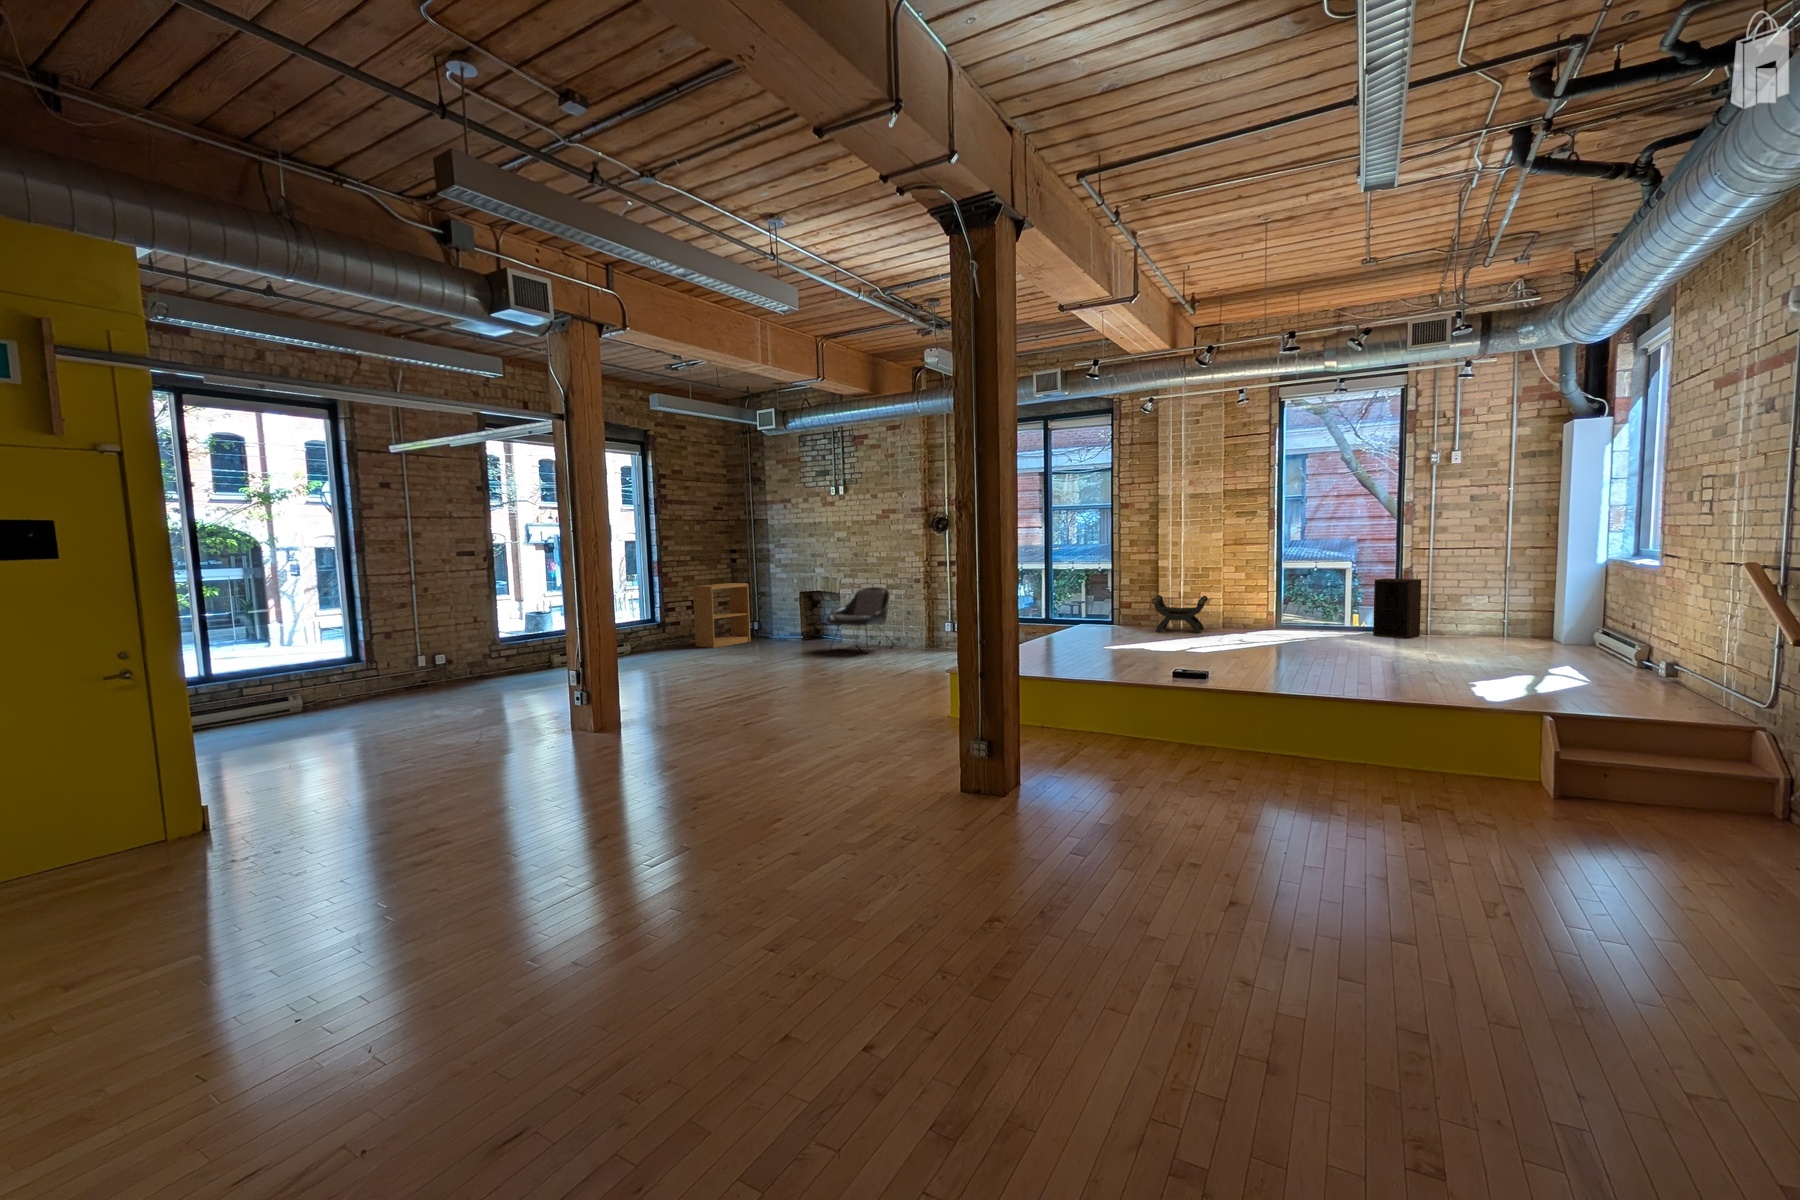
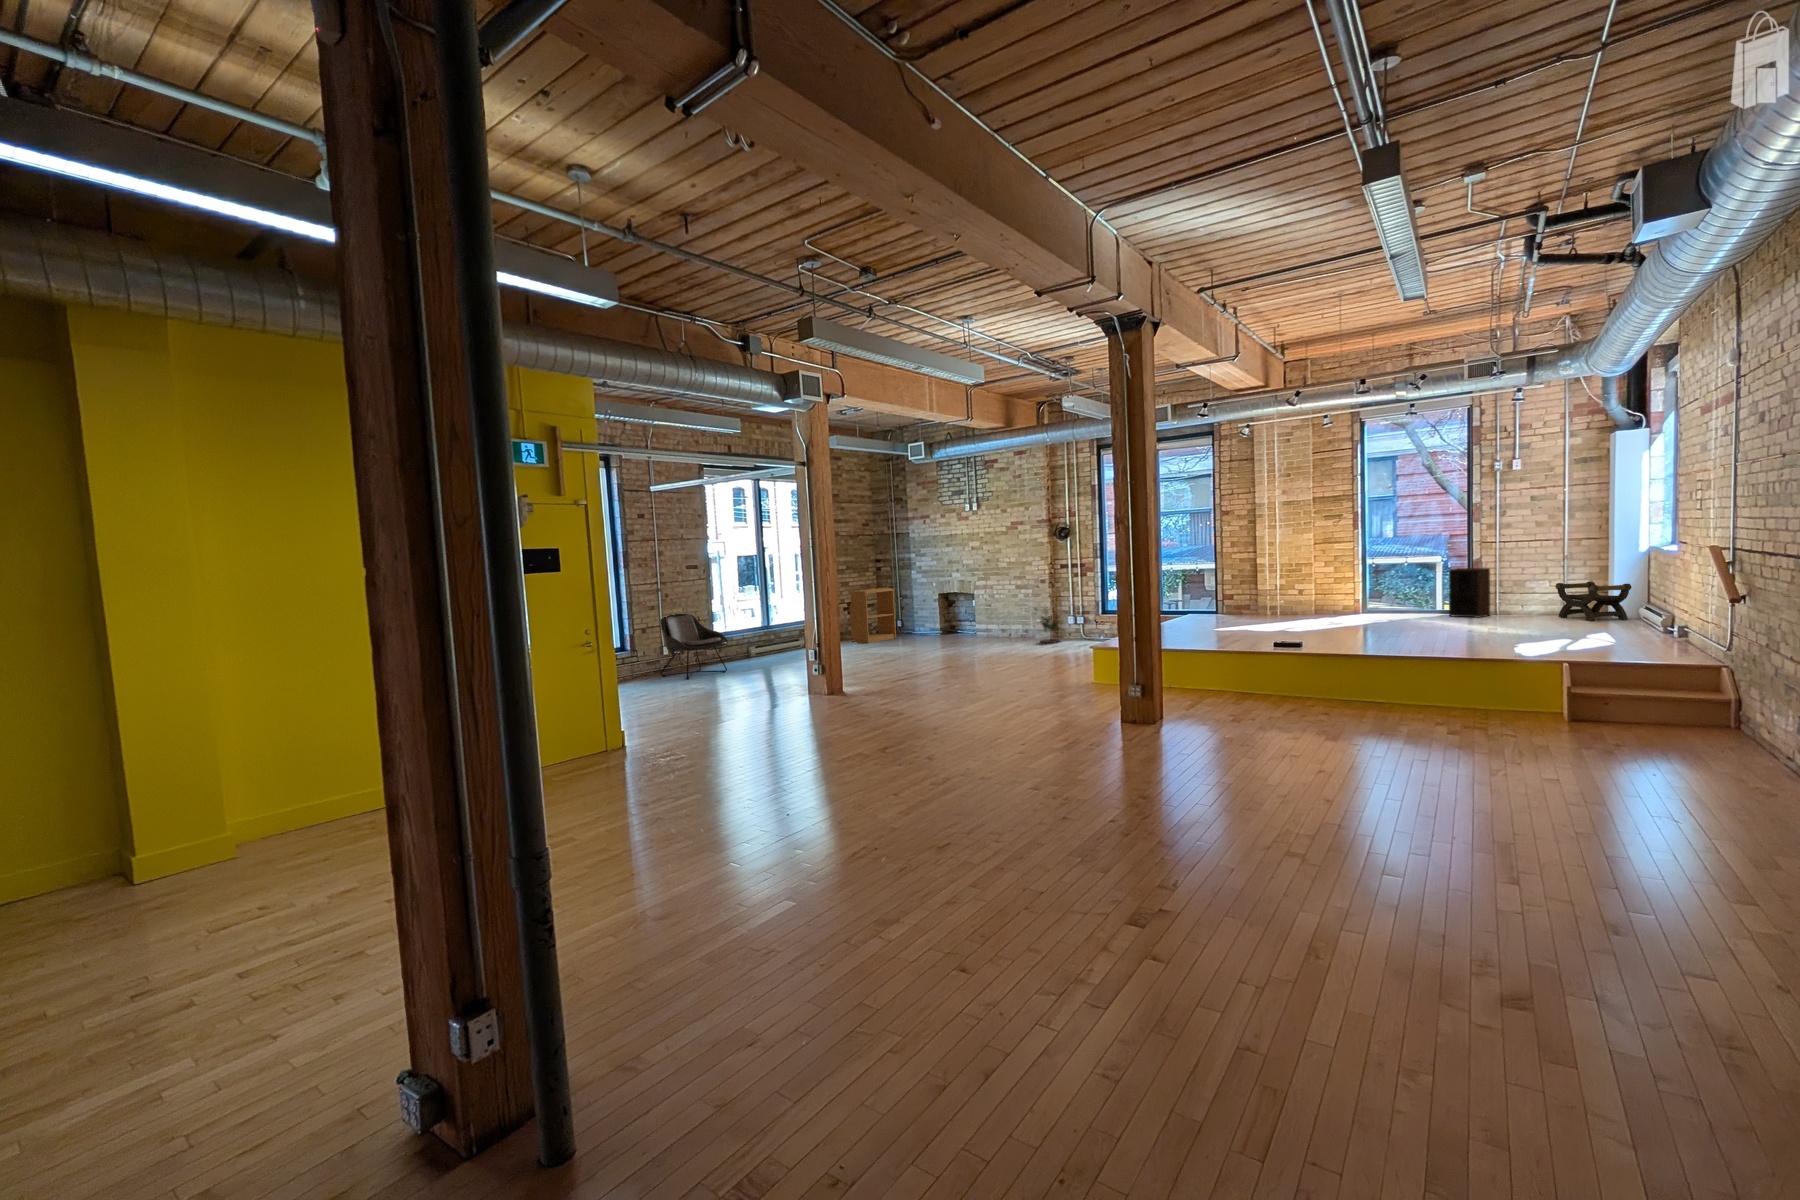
lounge chair: present [826,587,893,653] -> present [660,614,728,679]
stool: present [1152,595,1208,633] -> present [1555,582,1632,621]
potted tree: none [909,607,936,653] -> present [1040,609,1060,643]

